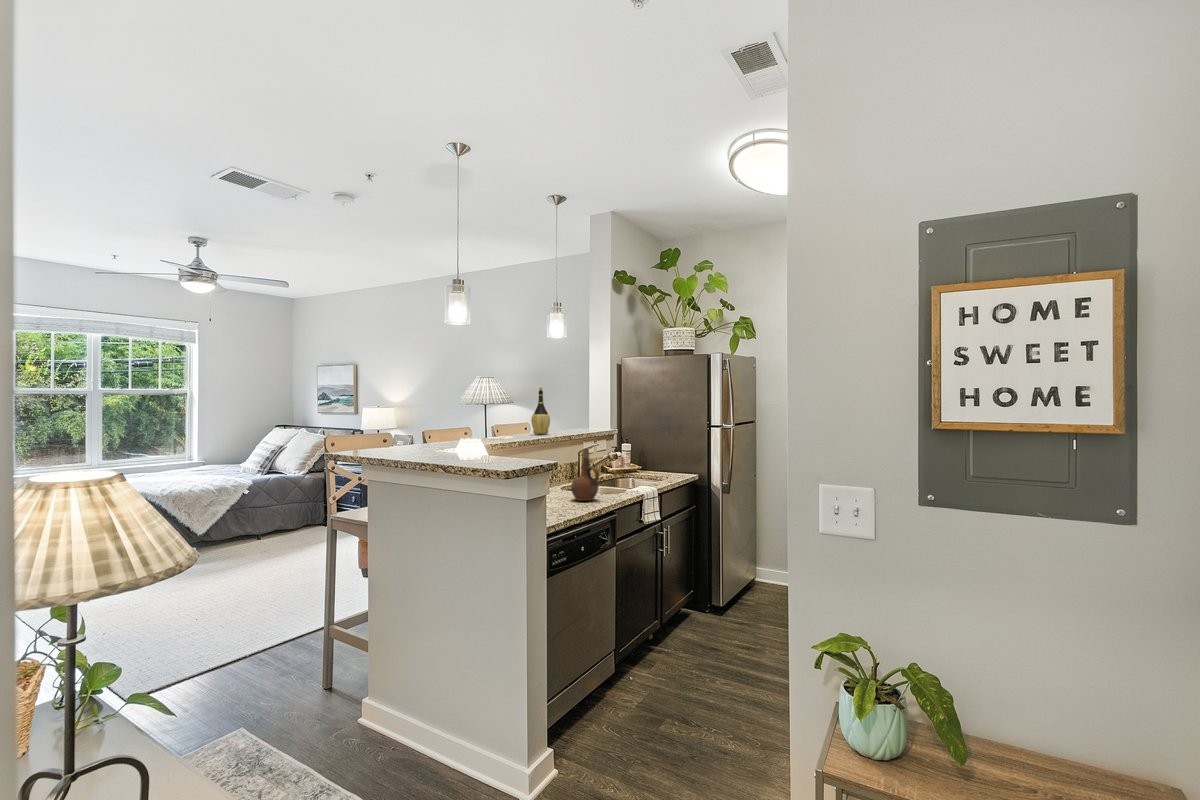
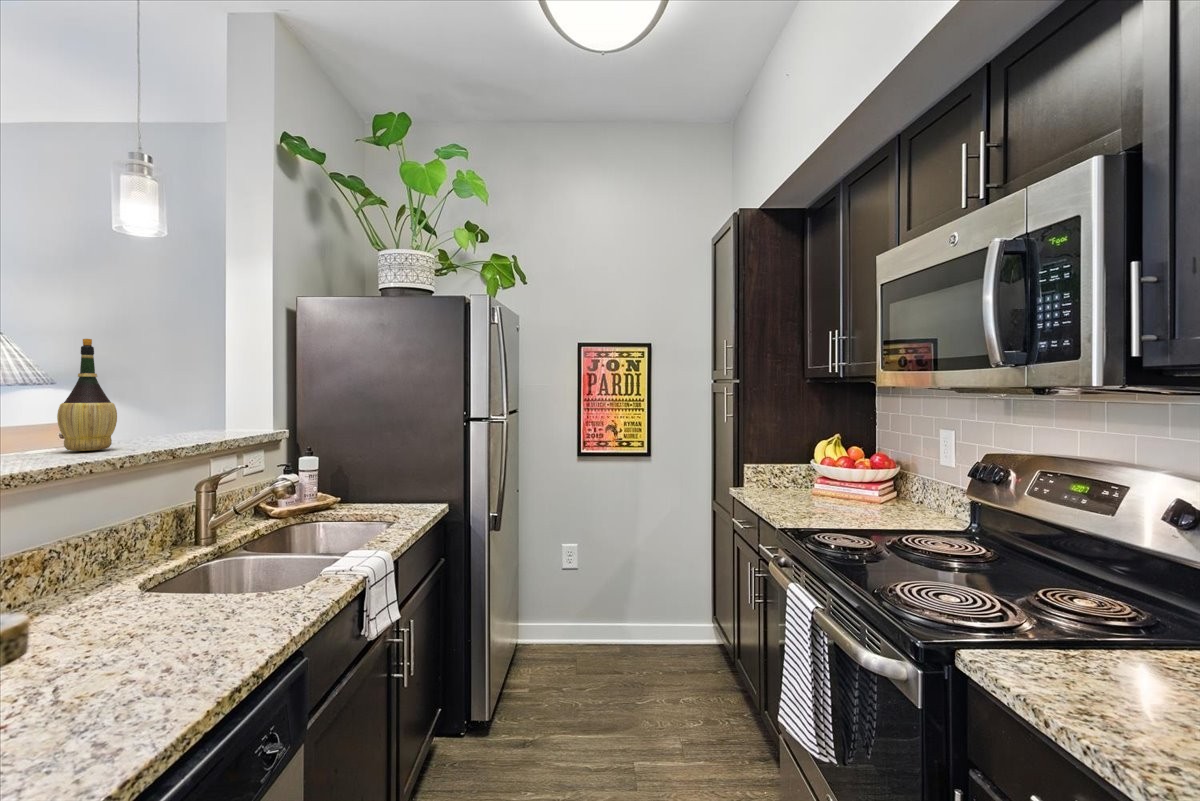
ceramic pitcher: present [571,450,599,501] -> none [167,501,262,648]

